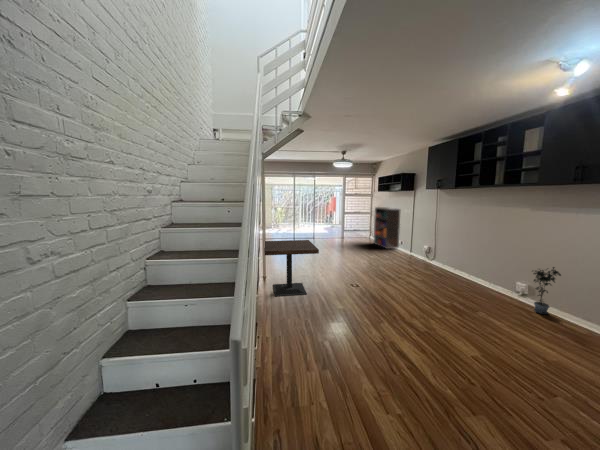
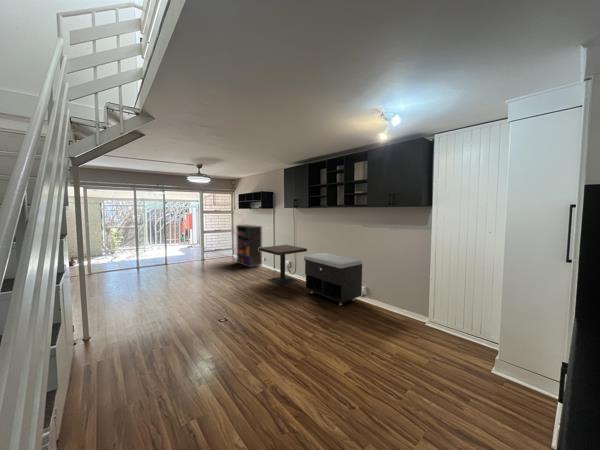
storage bench: none [444,239,525,297] -> present [304,253,362,305]
side table: present [264,240,319,296] -> present [259,245,307,285]
potted plant: present [534,267,561,314] -> none [369,273,387,313]

